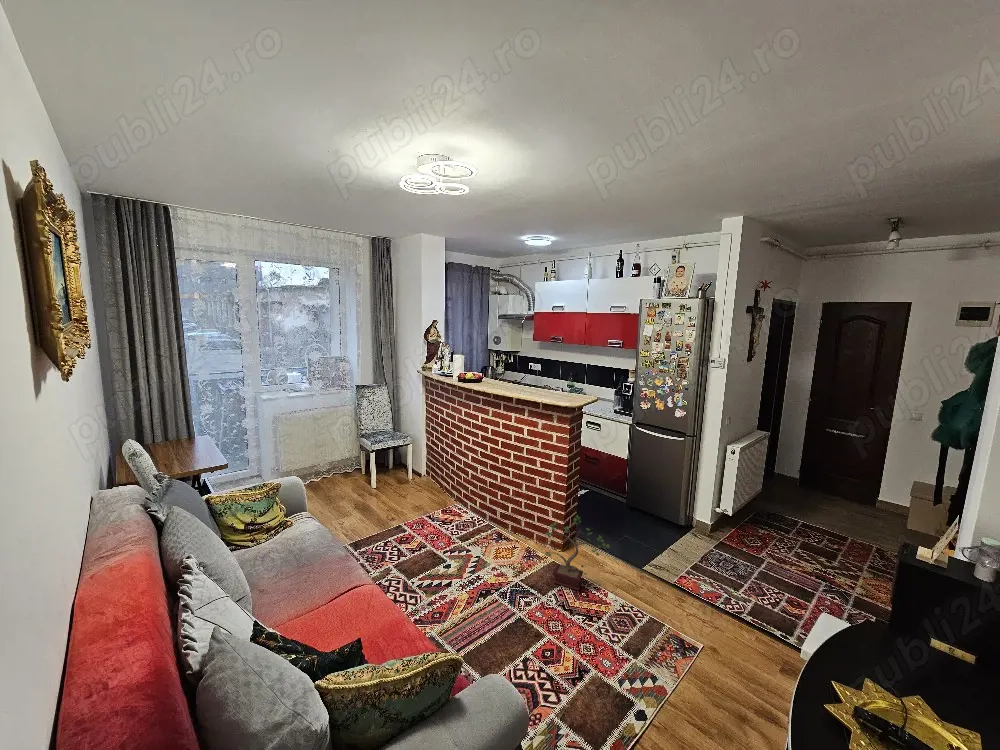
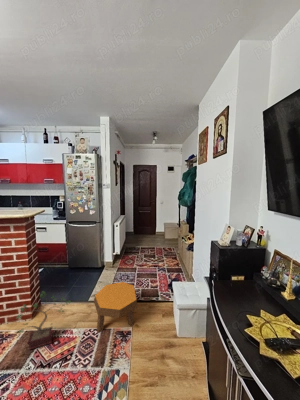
footstool: none [643,553,729,644] -> present [94,282,137,332]

